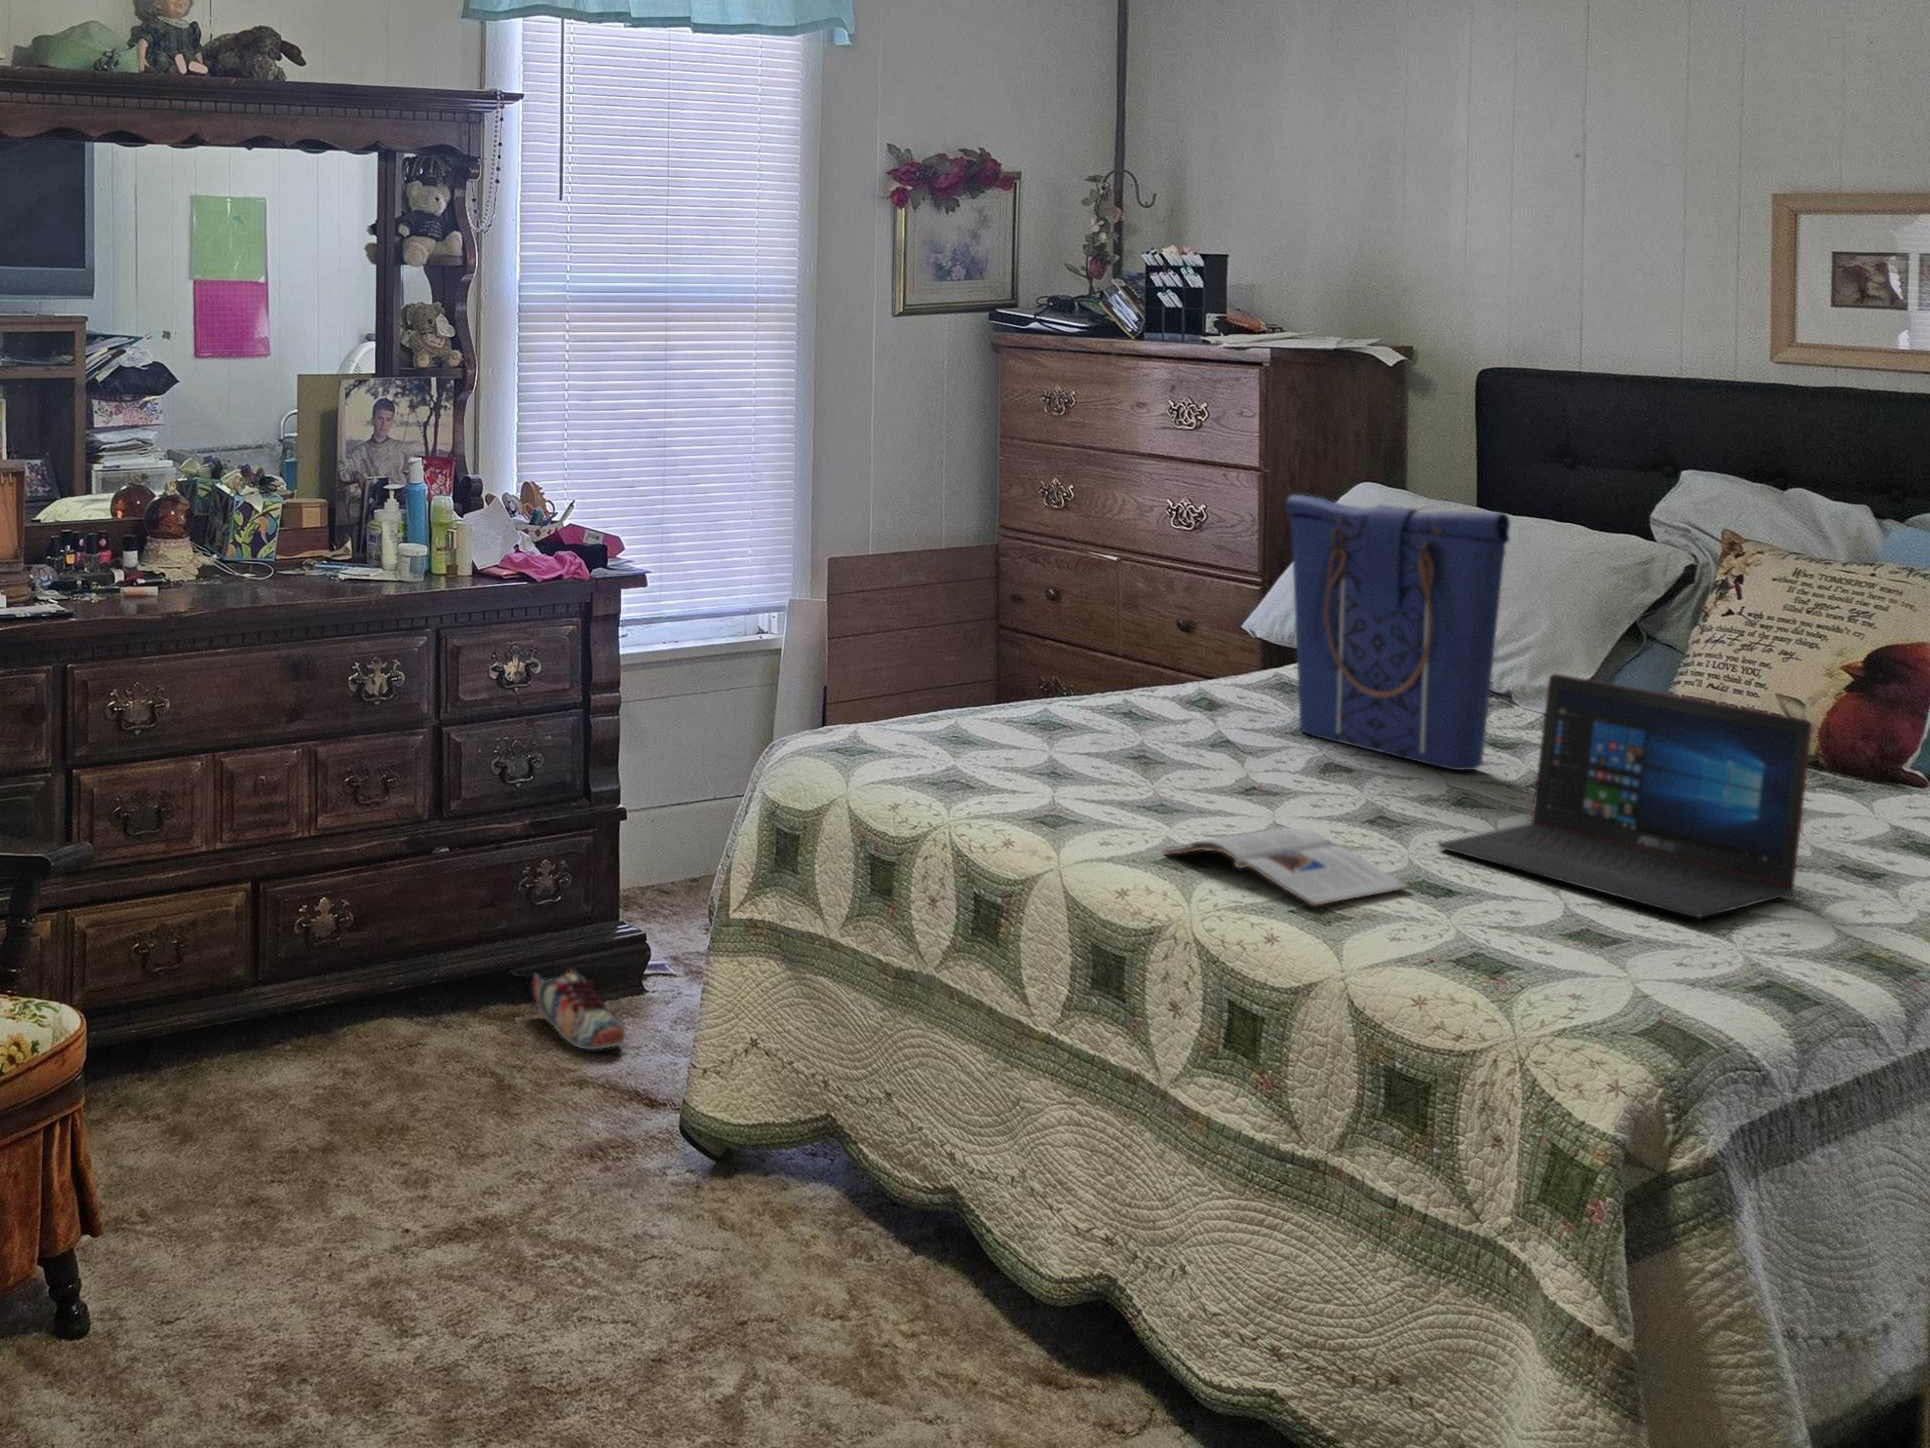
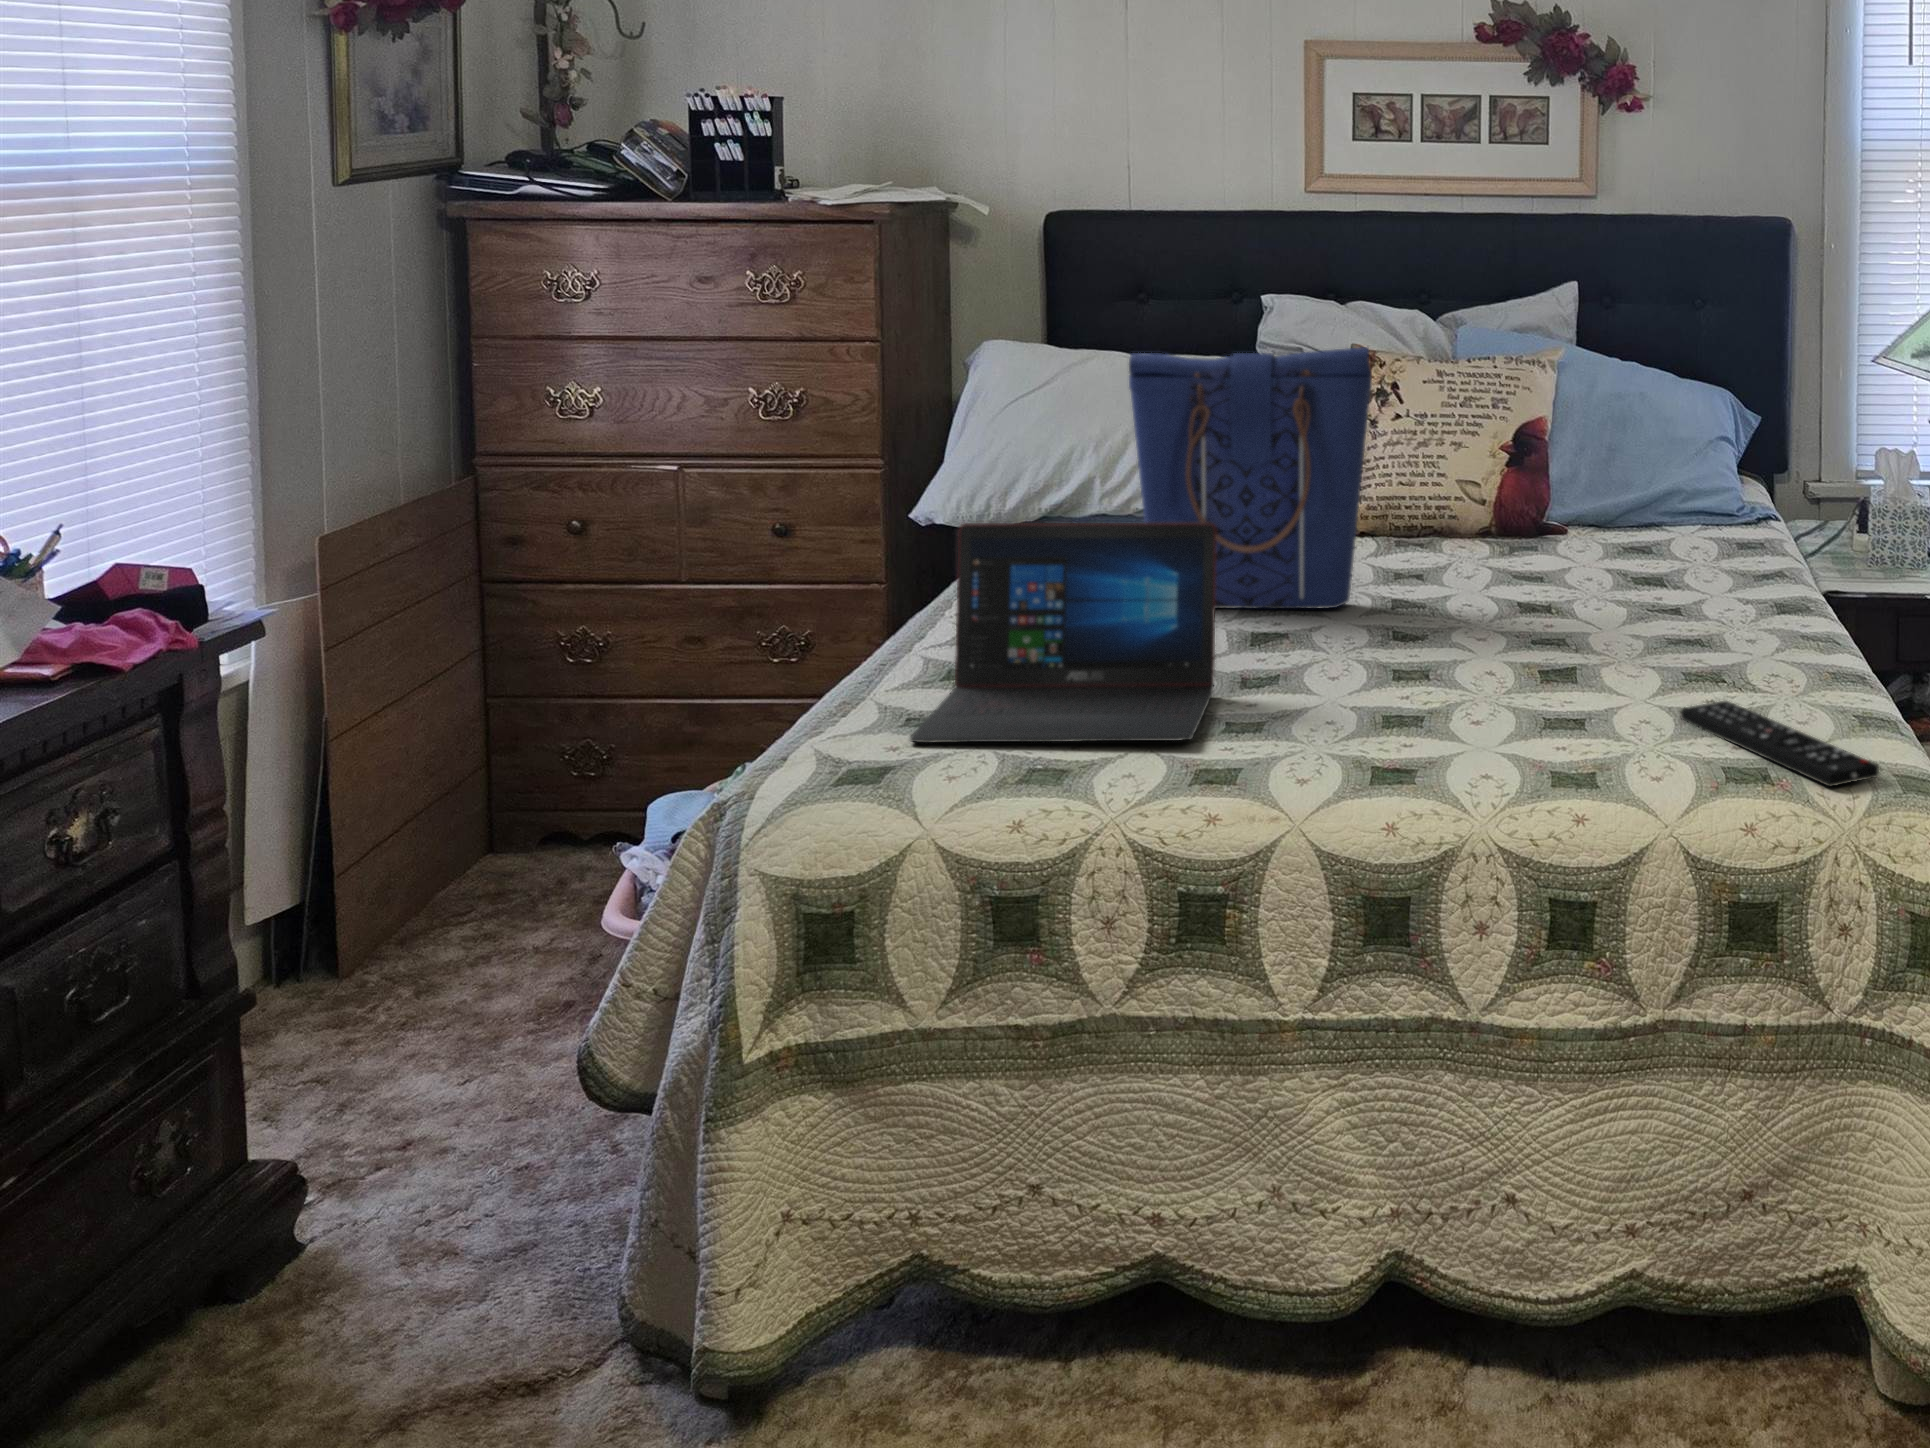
laptop: present [1439,674,1812,917] -> present [910,522,1216,743]
magazine: present [1166,828,1410,906] -> none [1345,698,1552,772]
remote control: none [1562,916,1643,1019] -> present [1680,701,1879,787]
shoe: present [532,969,625,1049] -> none [169,1259,410,1376]

